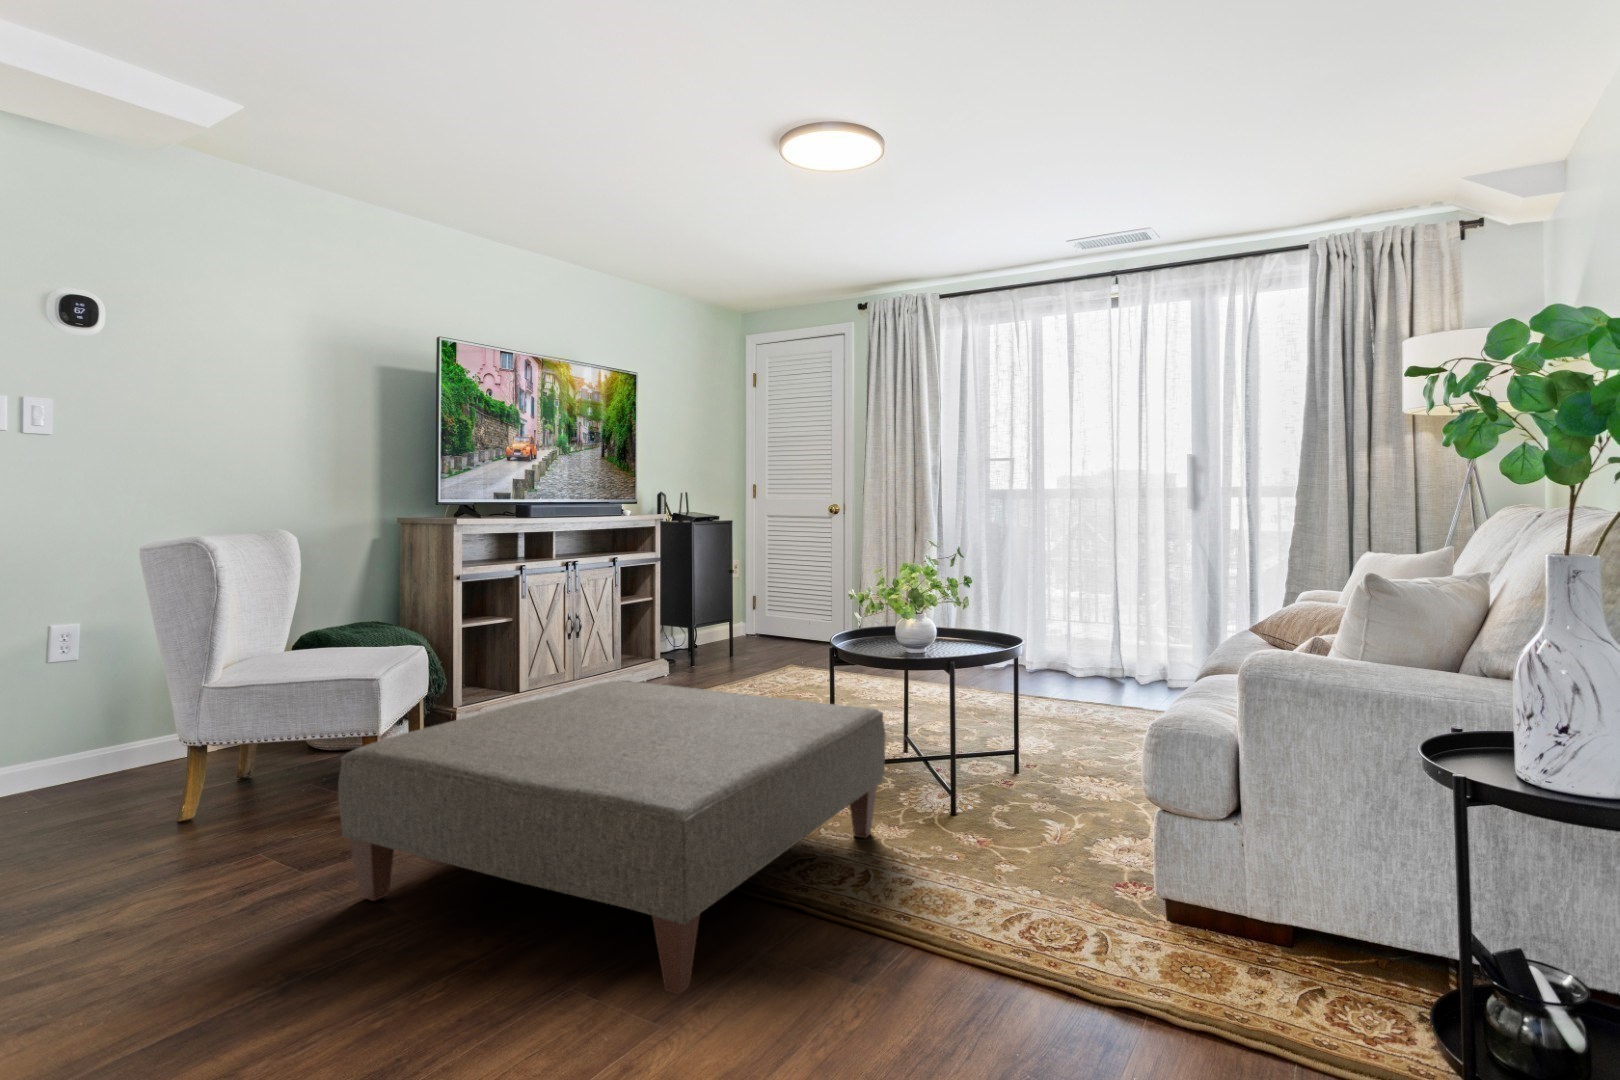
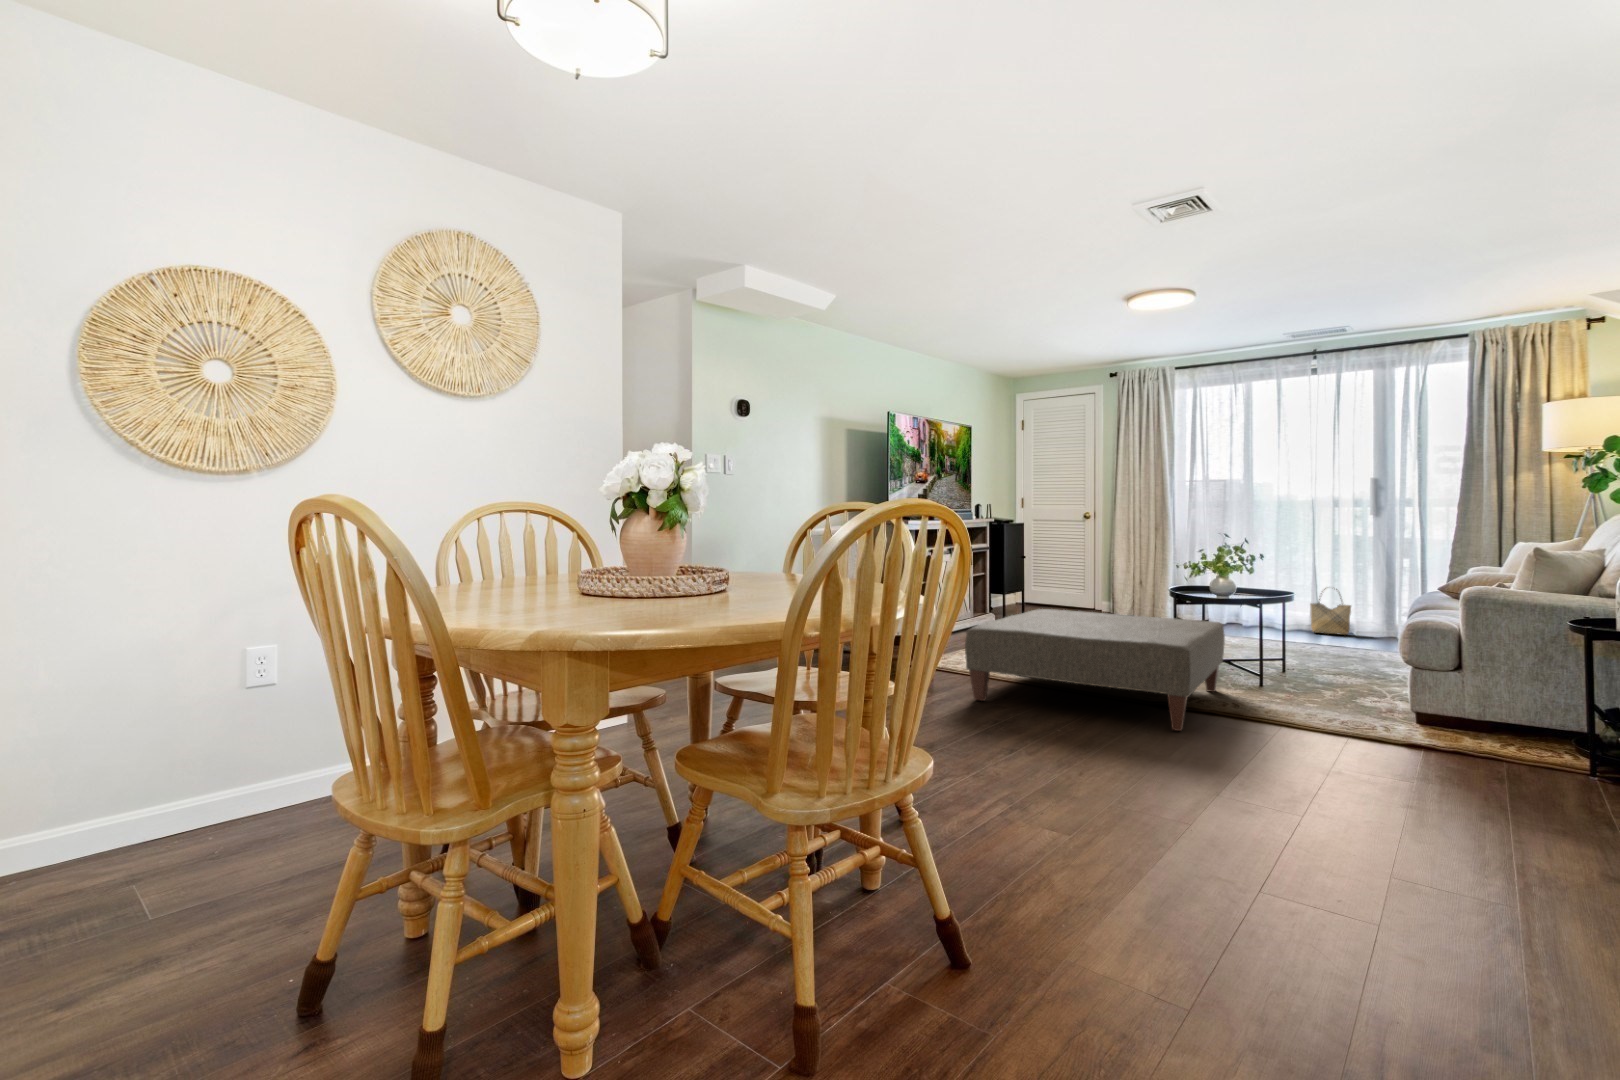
woven basket: none [1108,614,1163,684] -> present [1310,588,1351,635]

